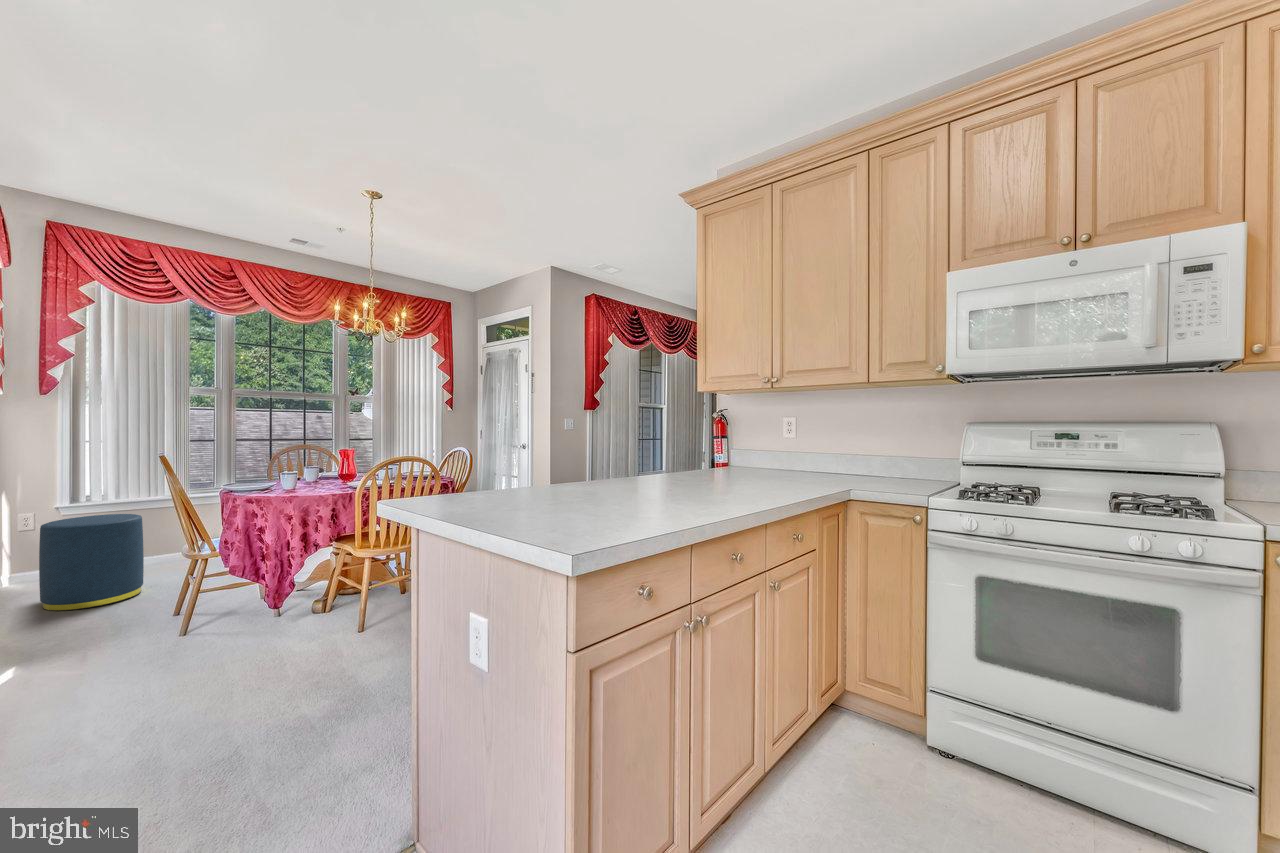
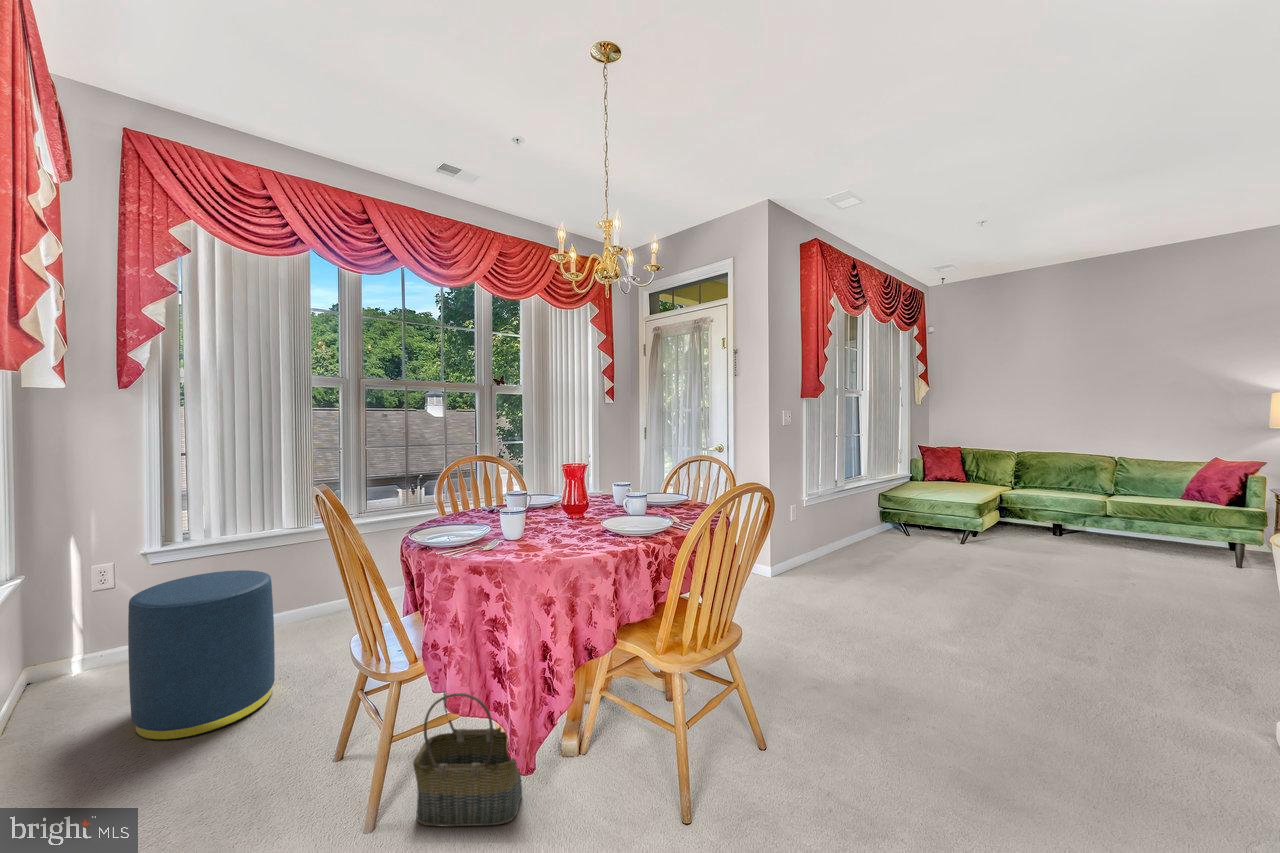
basket: none [205,552,279,635] -> present [413,692,522,826]

